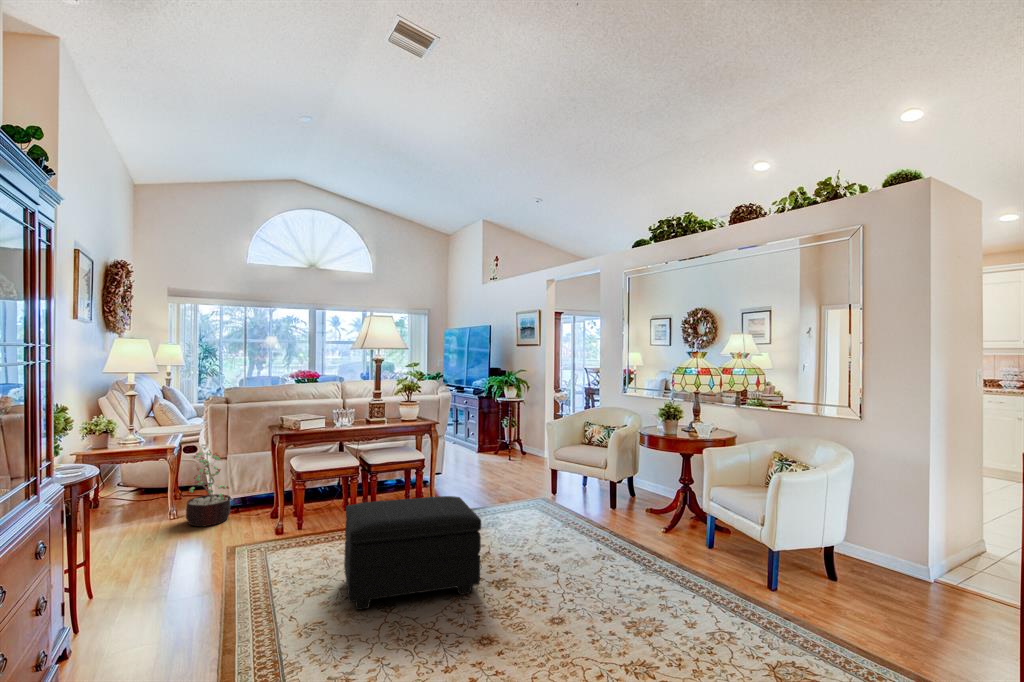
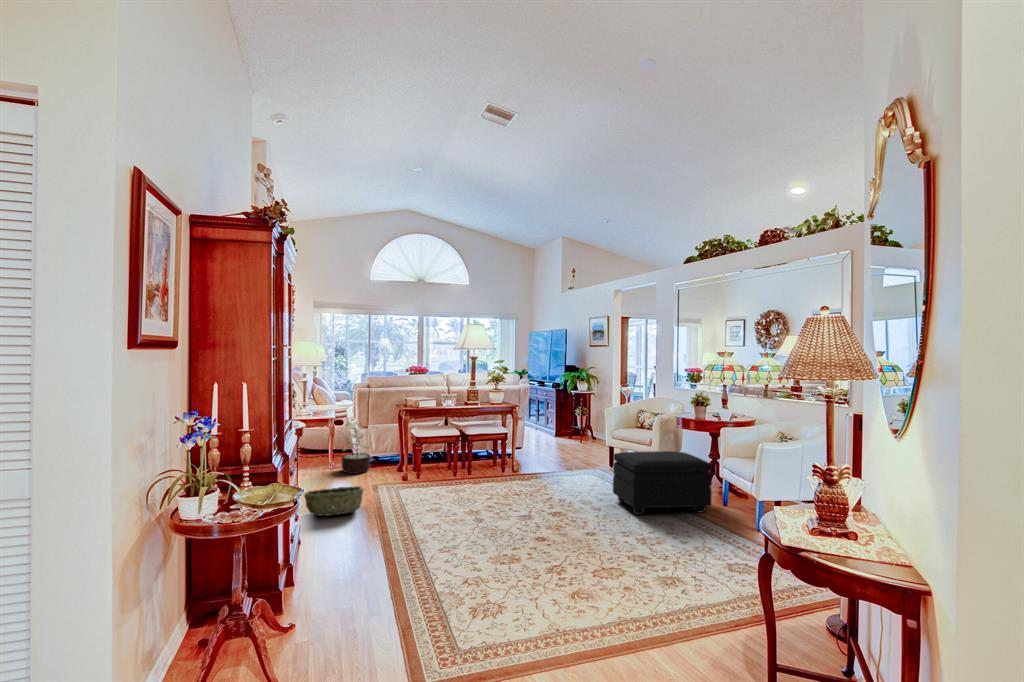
footstool: present [344,496,481,610] -> present [613,451,712,514]
woven basket: none [86,562,198,625] -> present [304,486,363,516]

